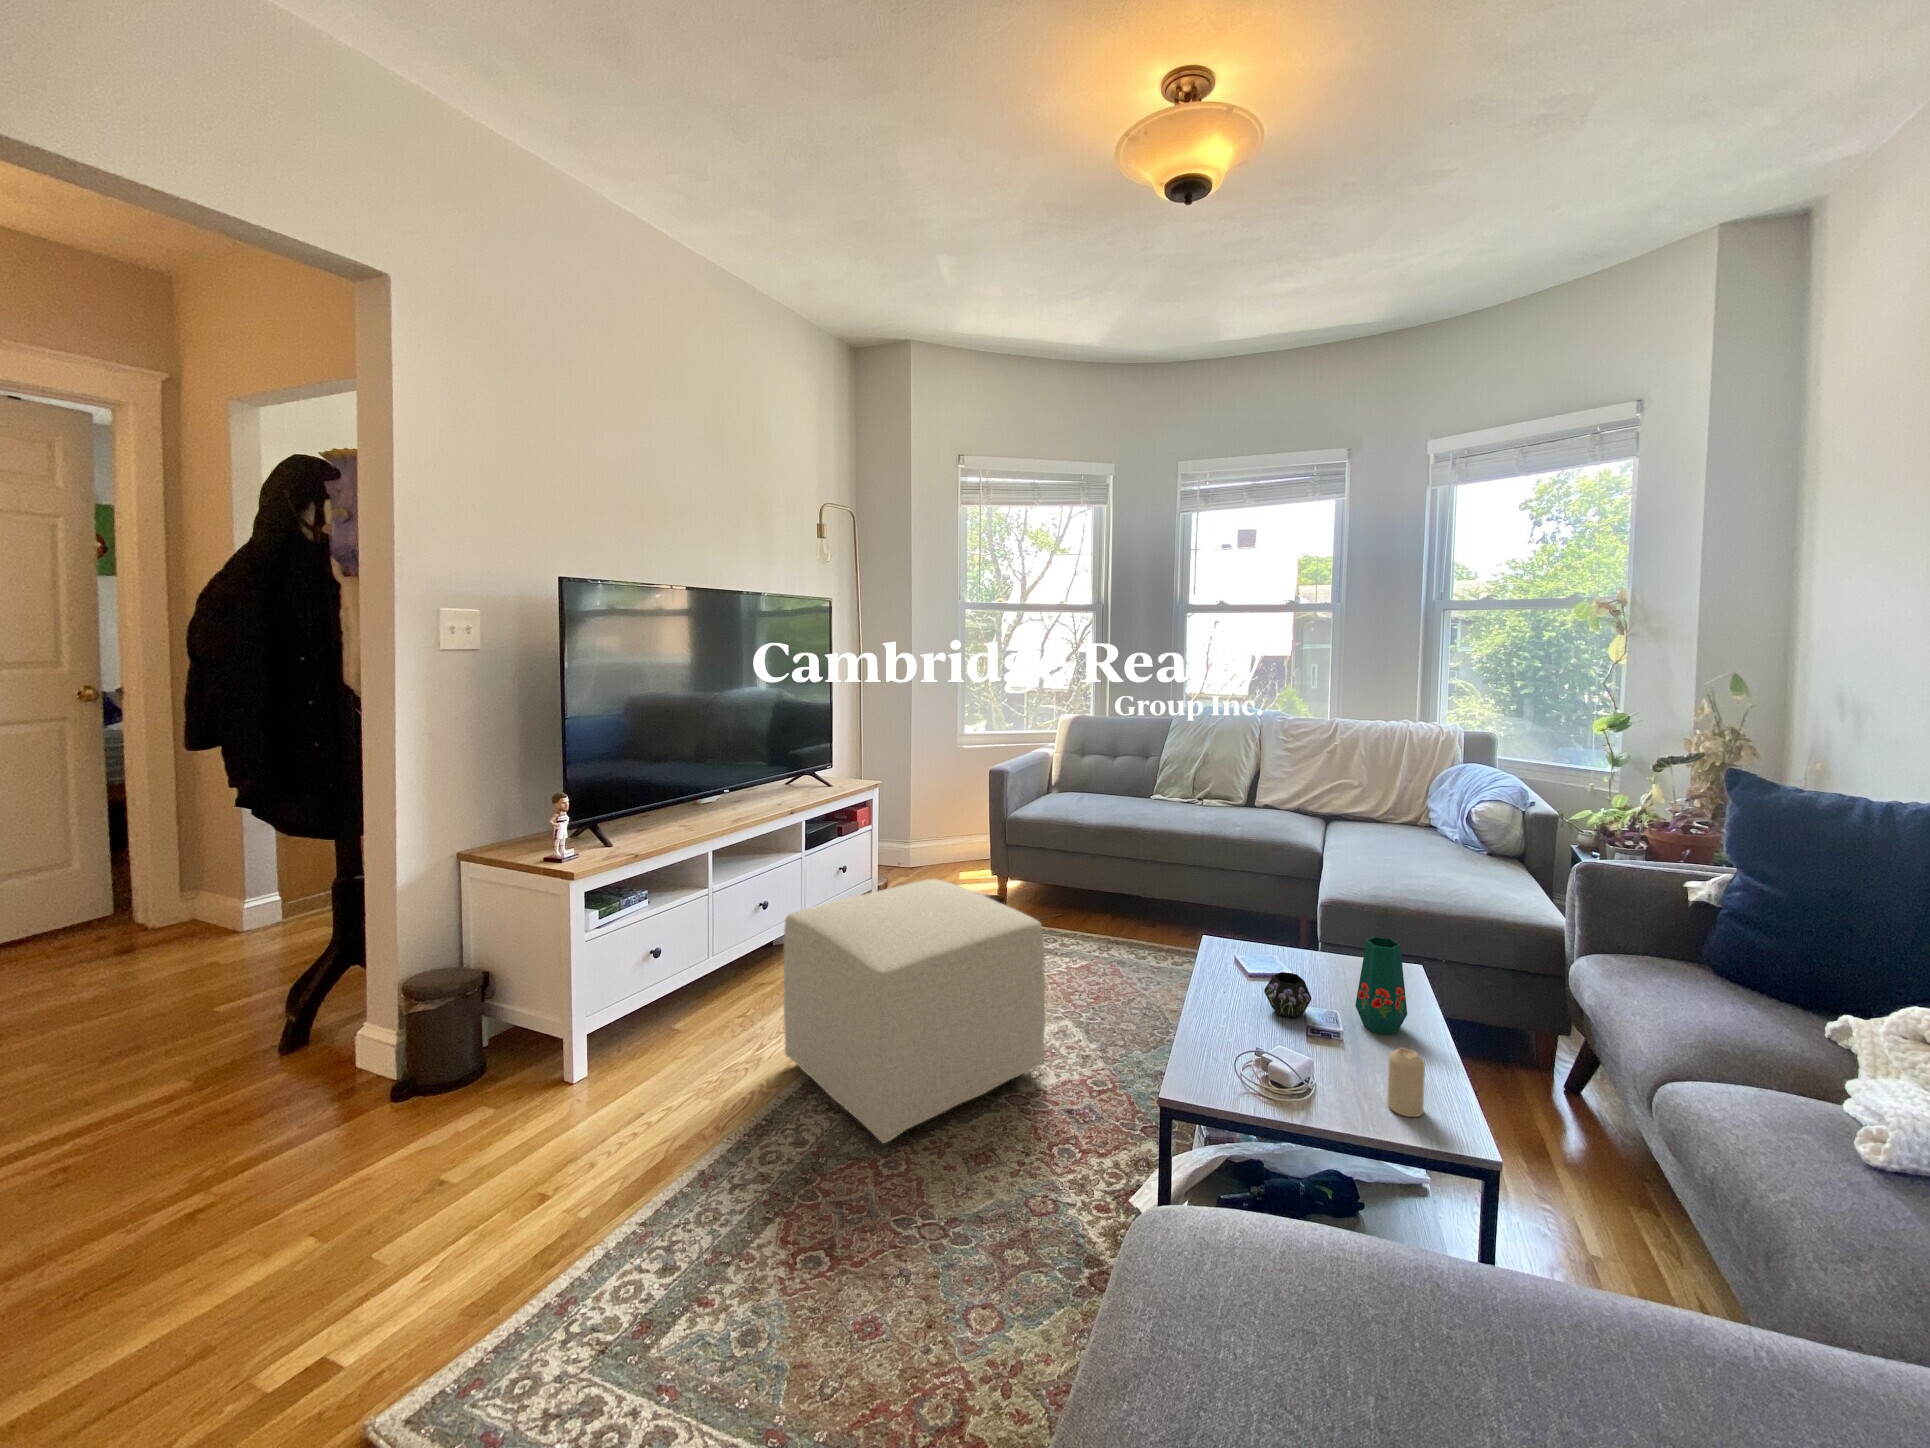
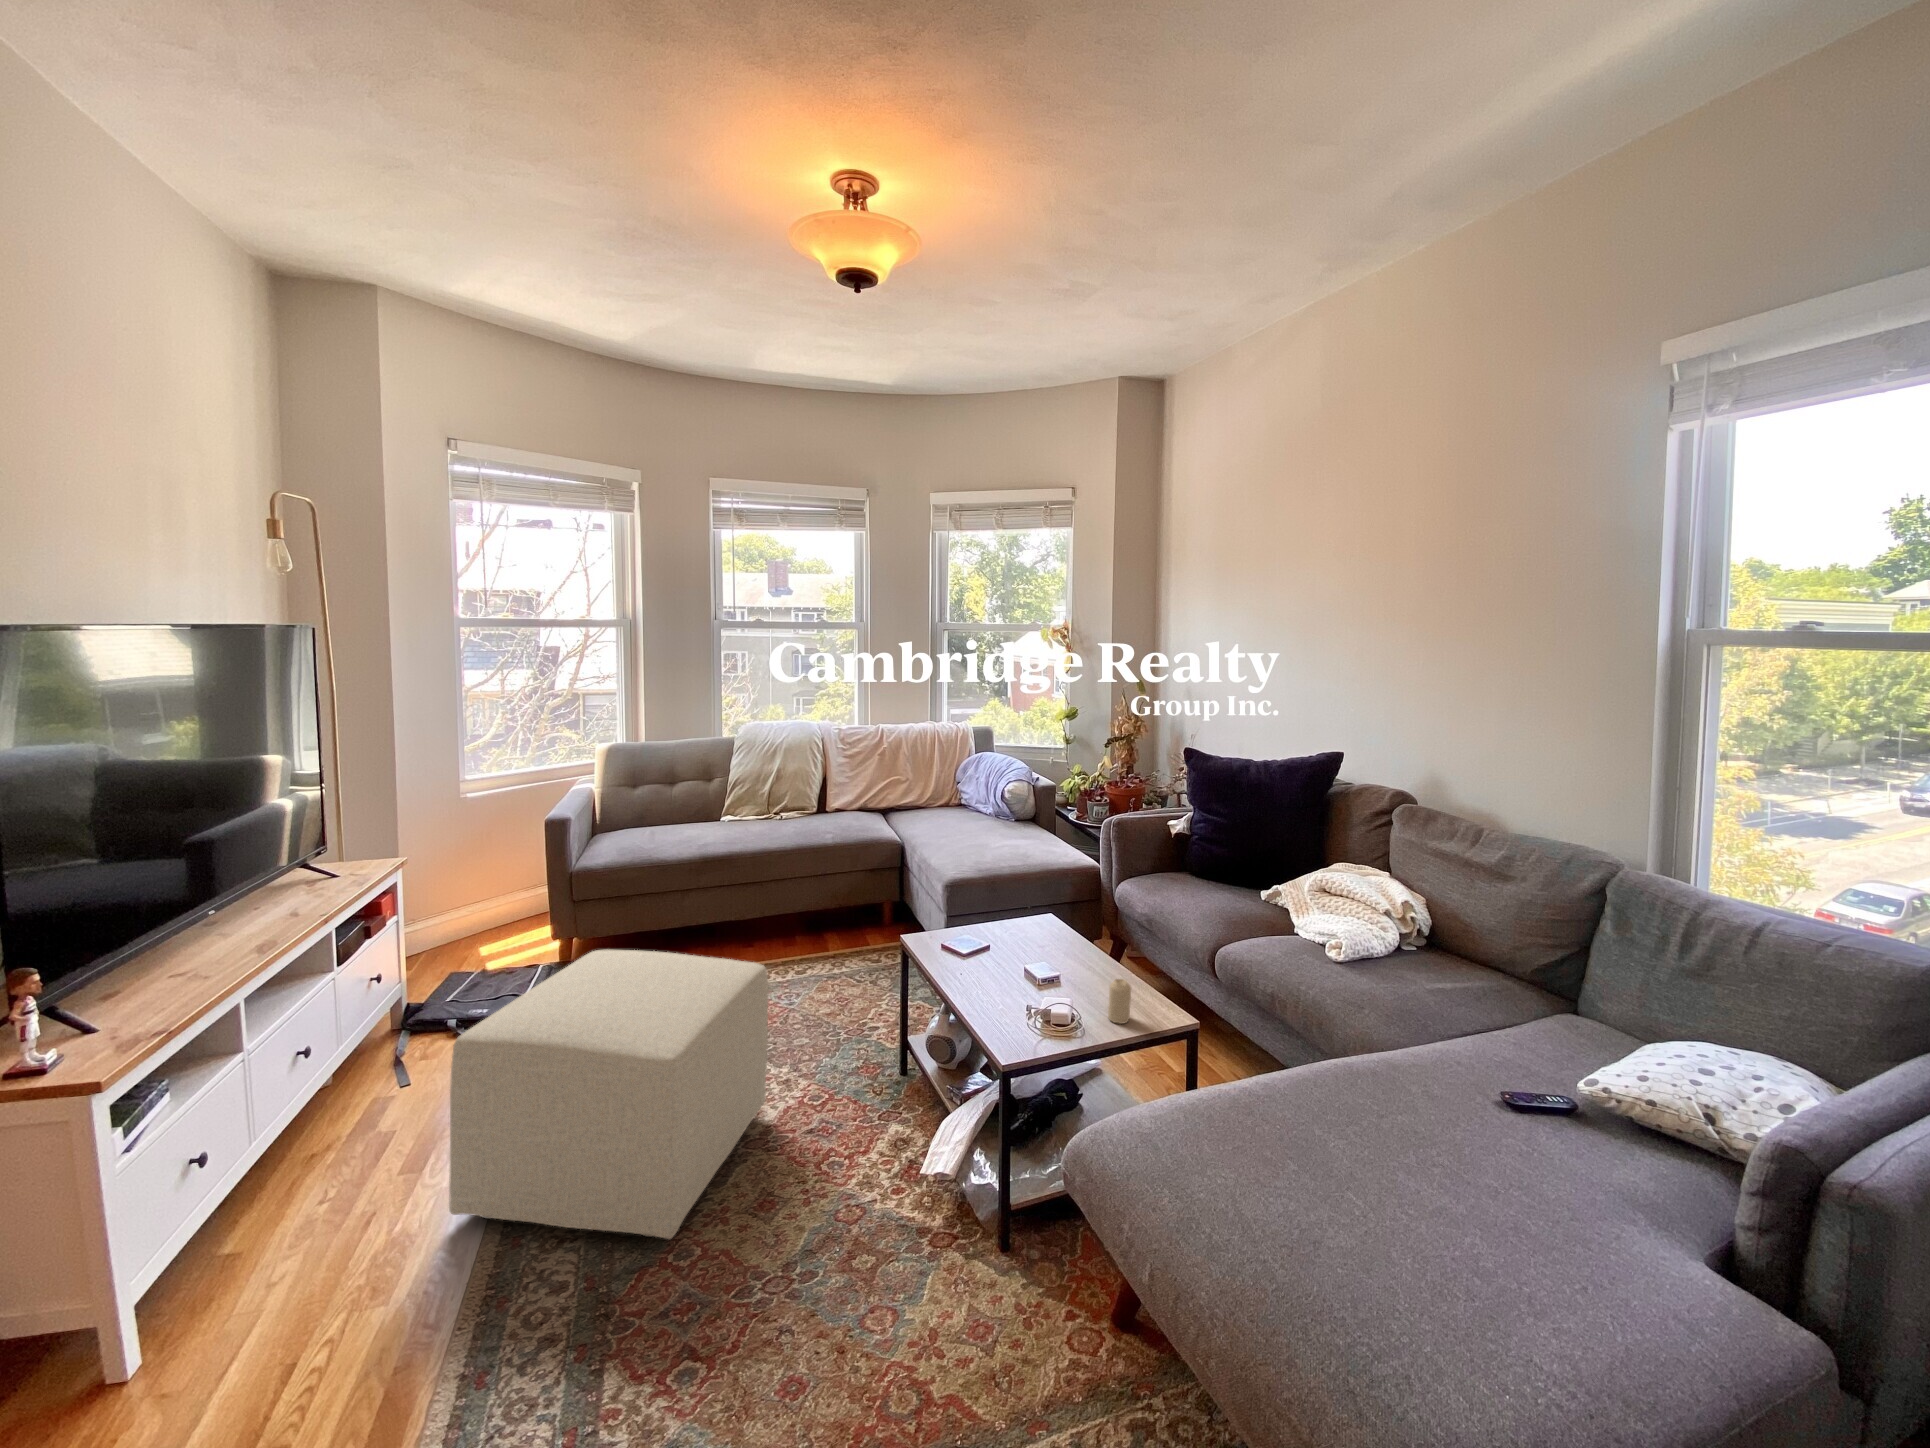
vase: present [1264,937,1407,1035] -> none [986,909,1076,985]

